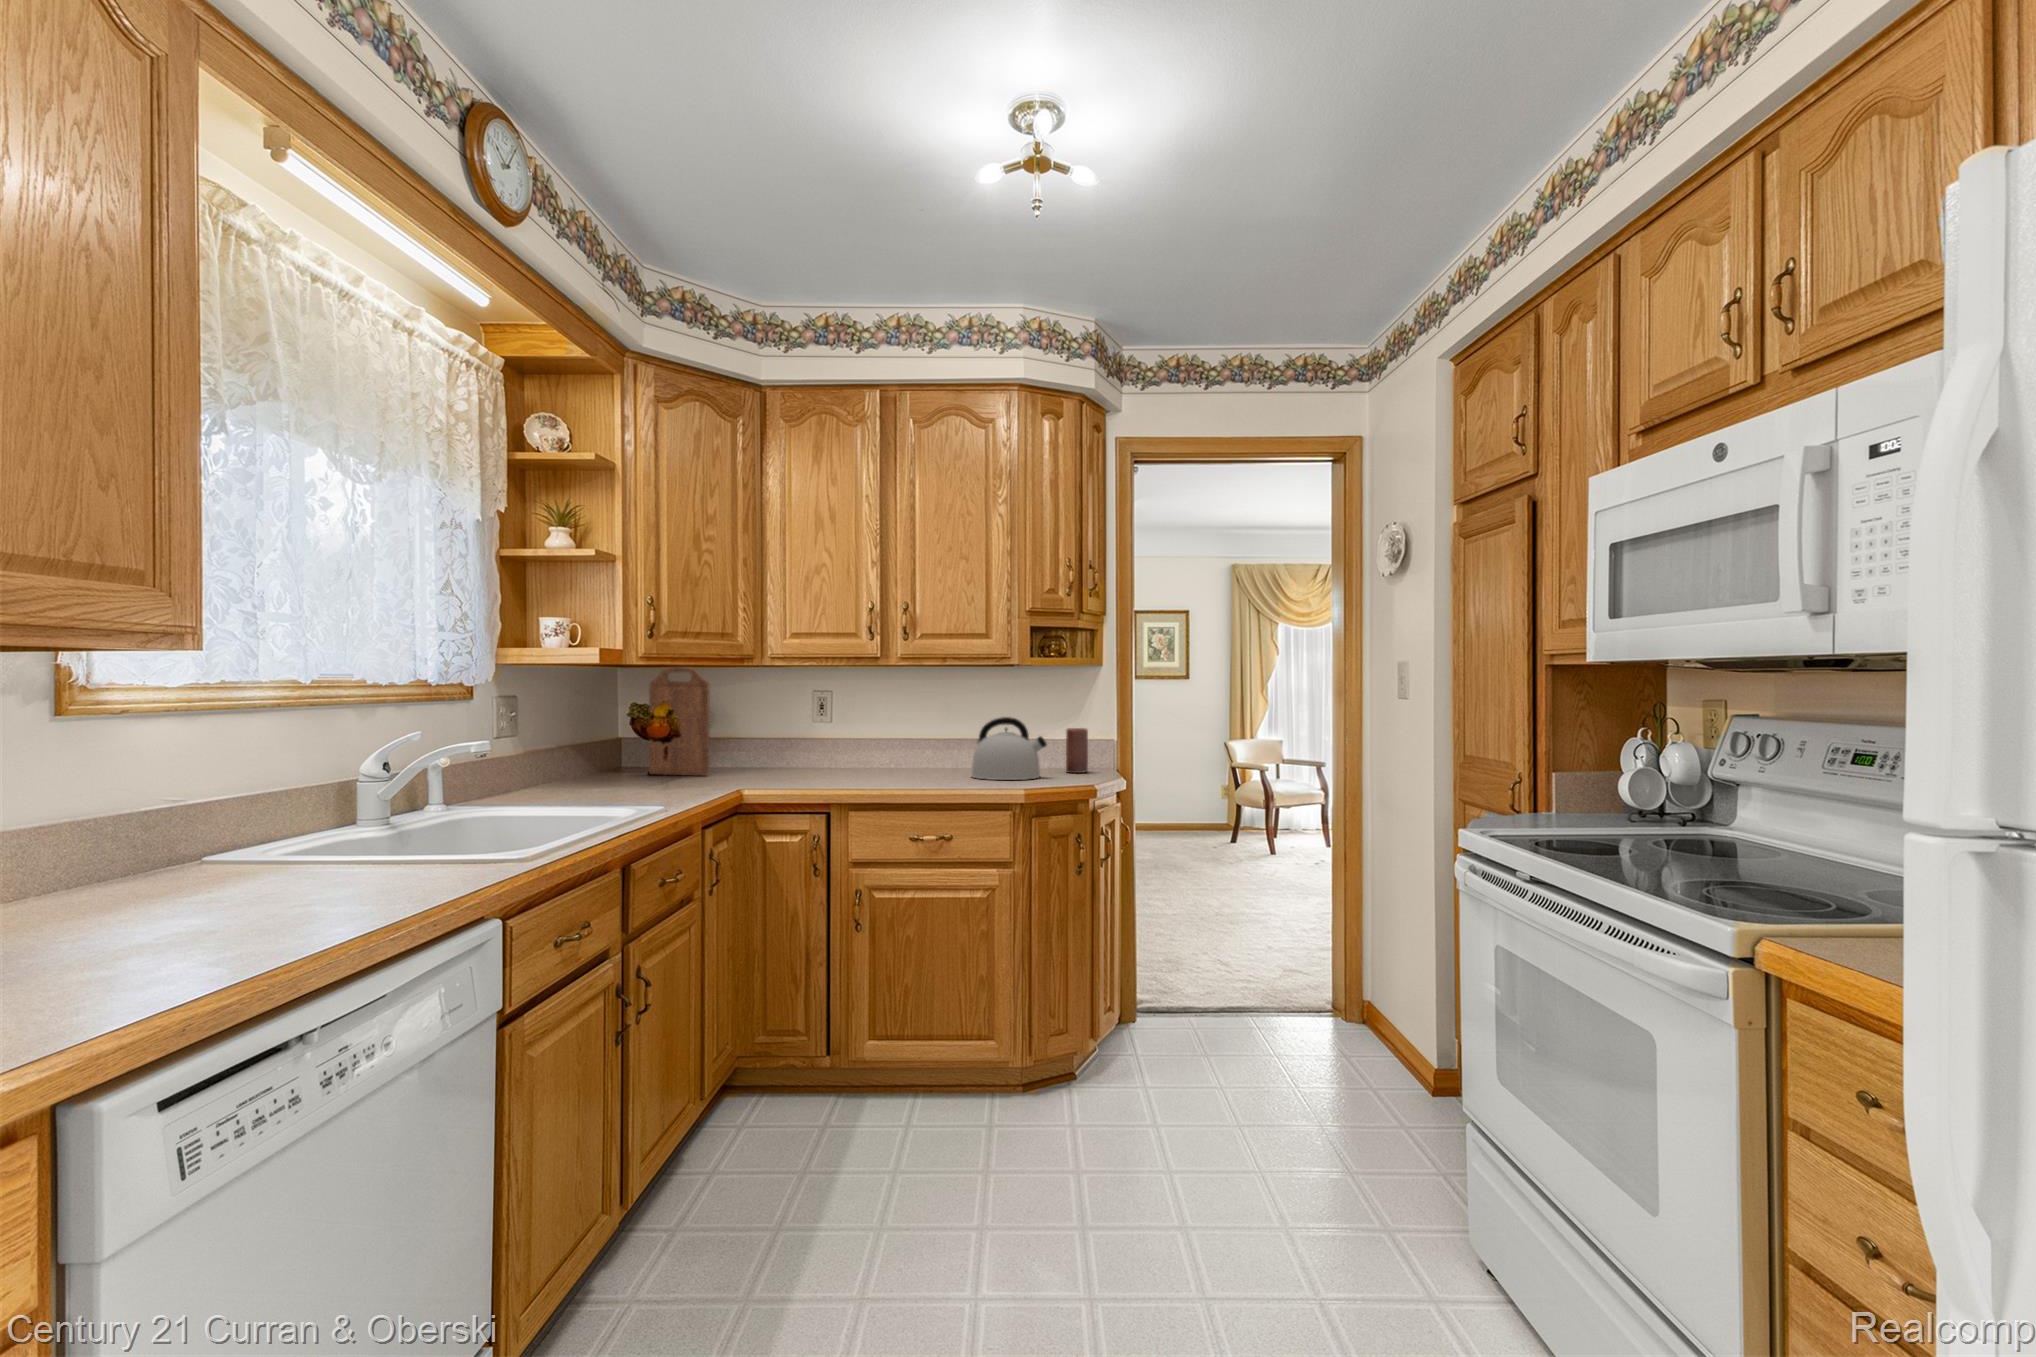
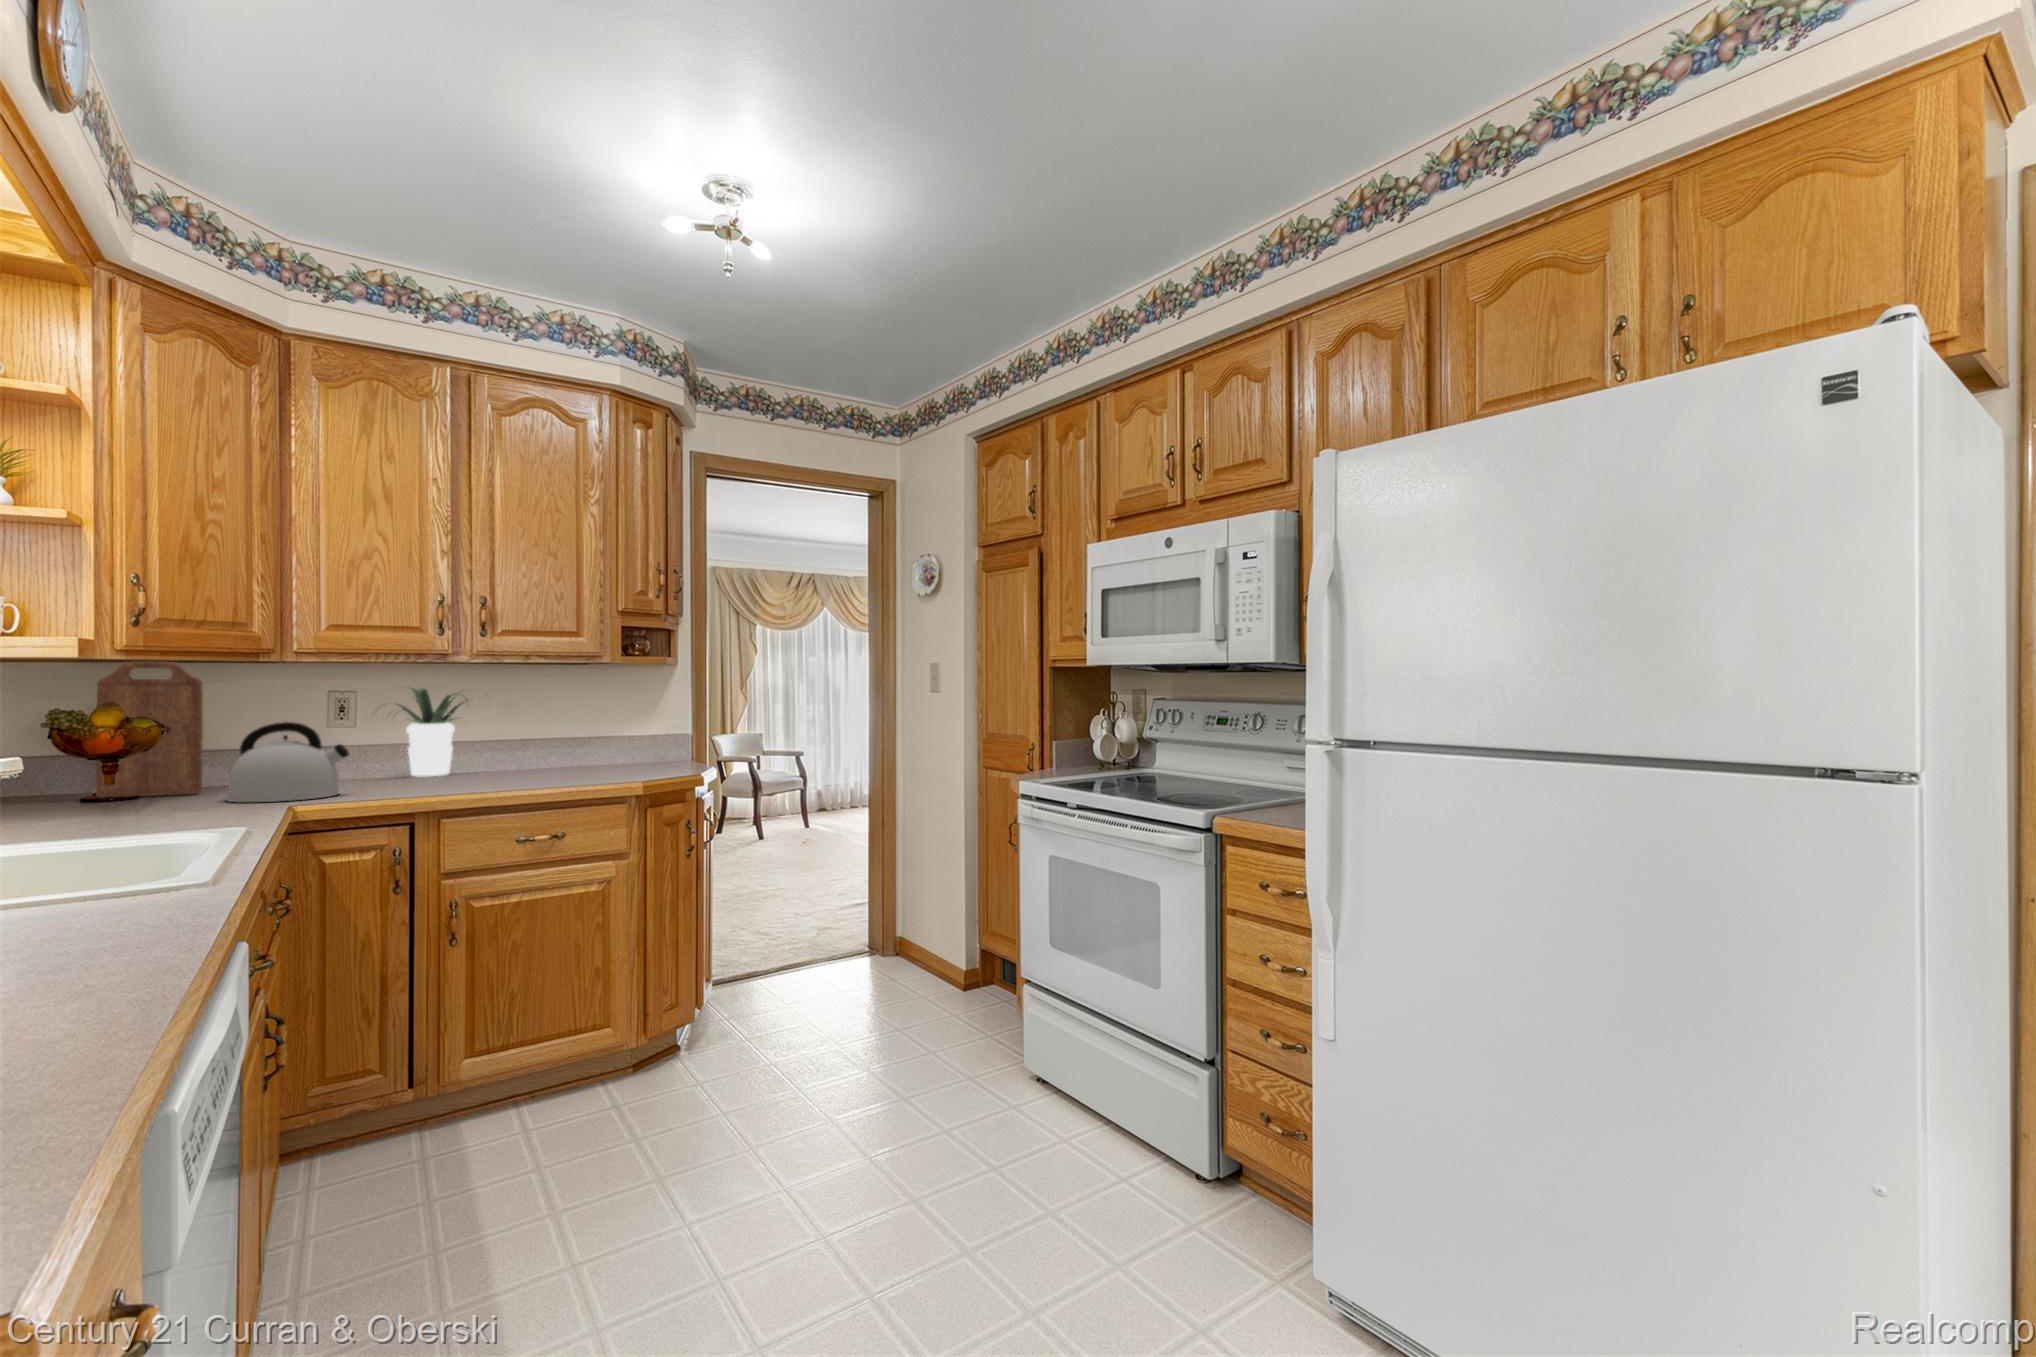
potted plant: none [828,688,929,771] -> present [379,687,468,776]
kettle: present [972,717,1047,780] -> present [227,722,349,802]
candle: present [1066,728,1088,773] -> none [646,723,668,765]

